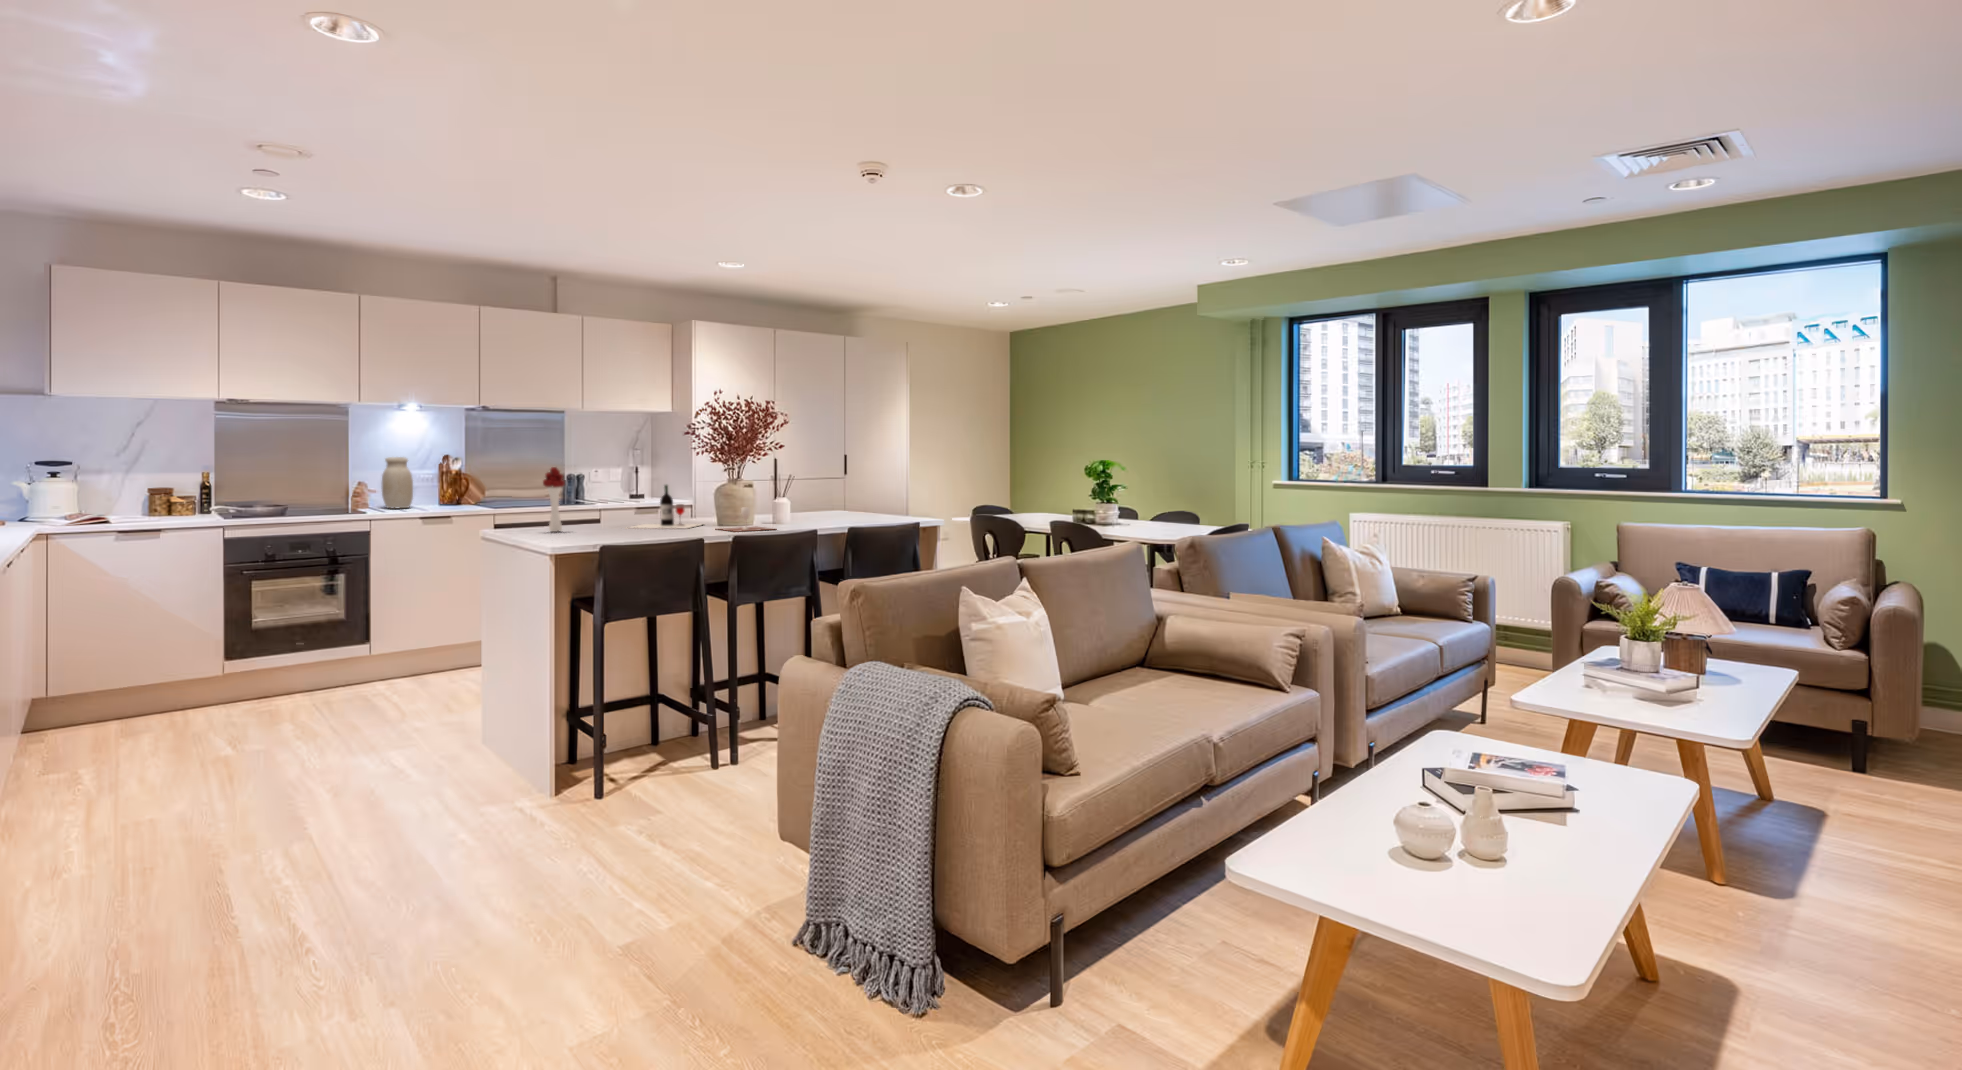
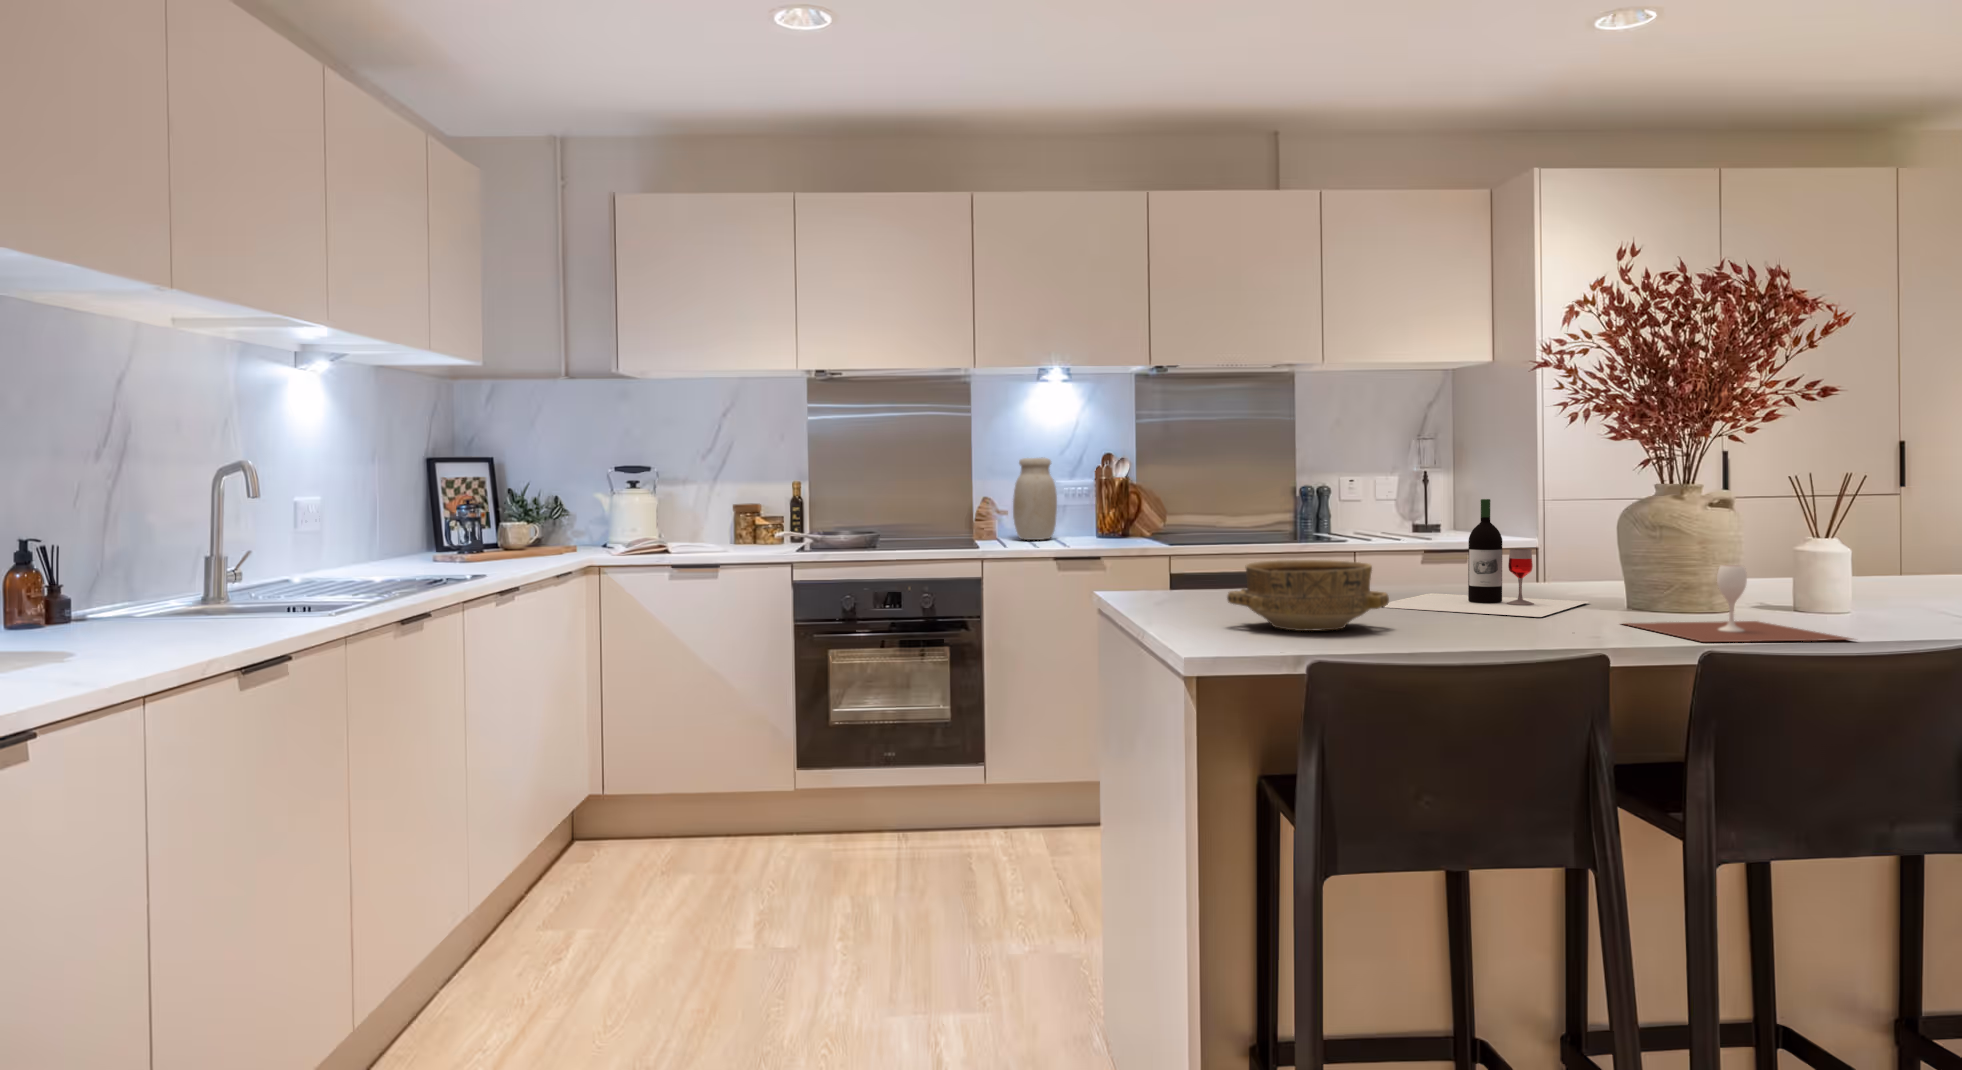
flower bouquet: present [543,467,565,532] -> none [1183,455,1234,609]
ceramic bowl: none [570,509,632,535] -> present [1227,560,1389,631]

